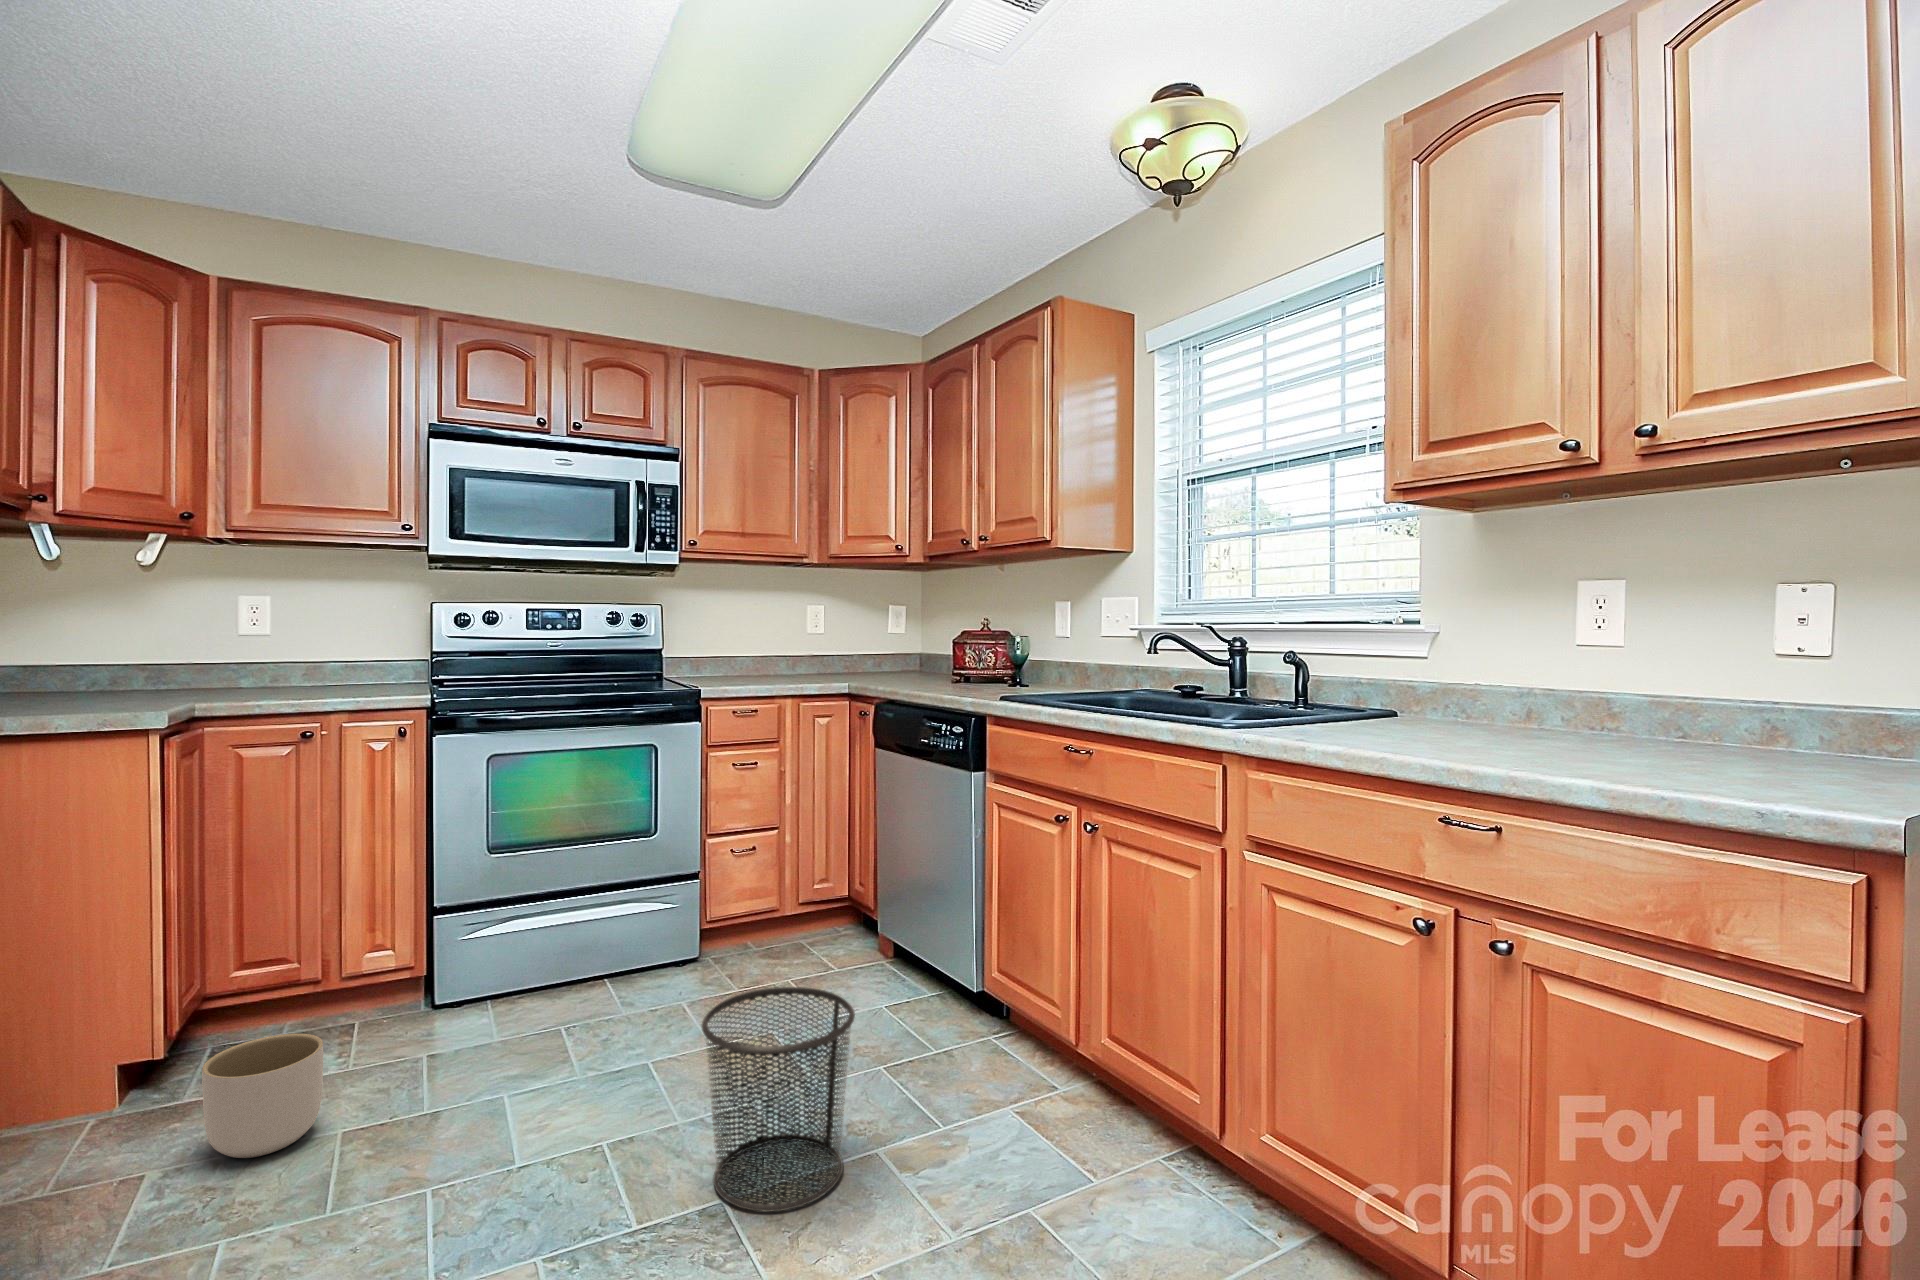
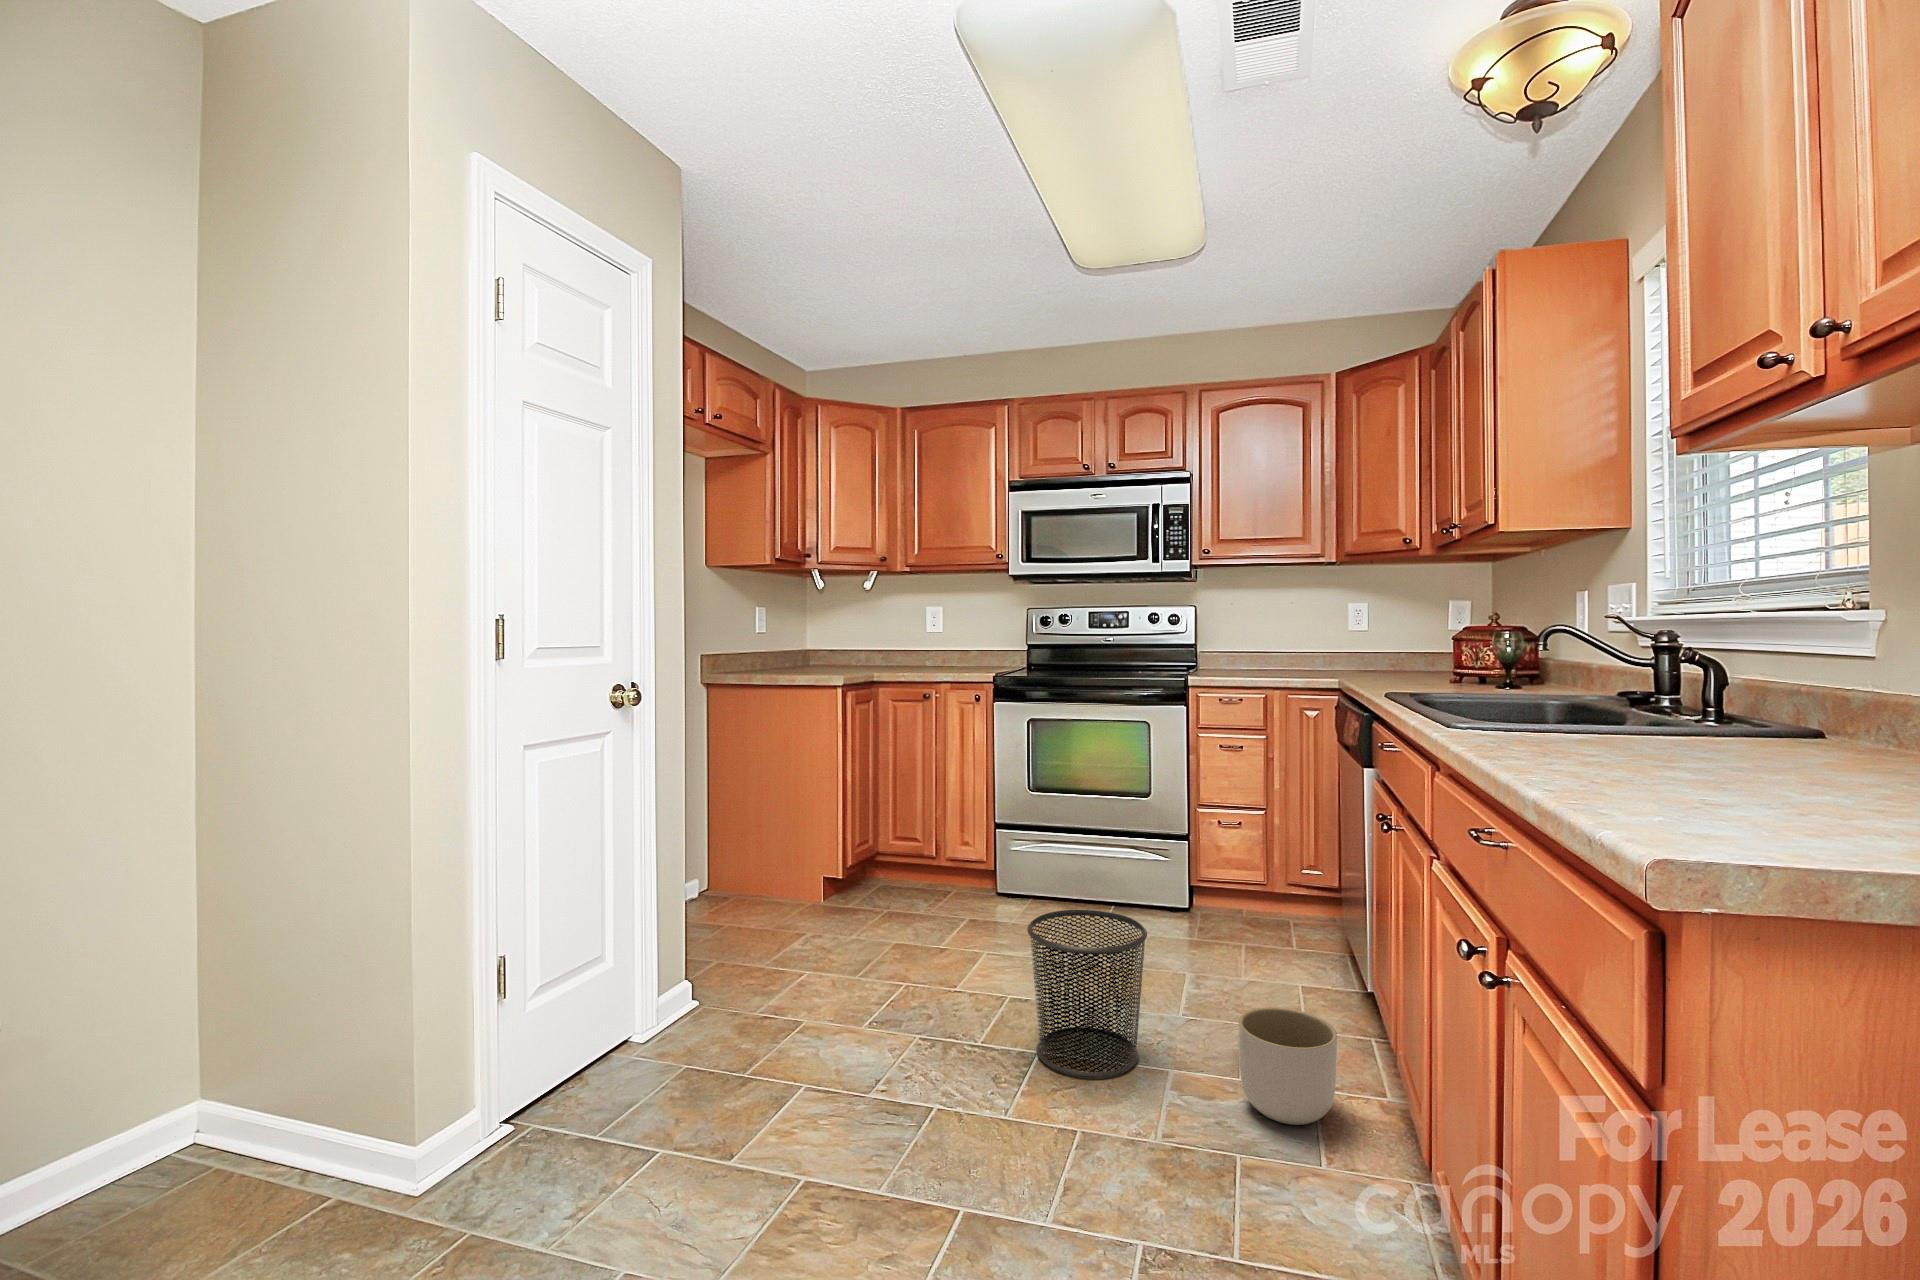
planter: present [202,1034,323,1158] -> present [1239,1007,1337,1125]

